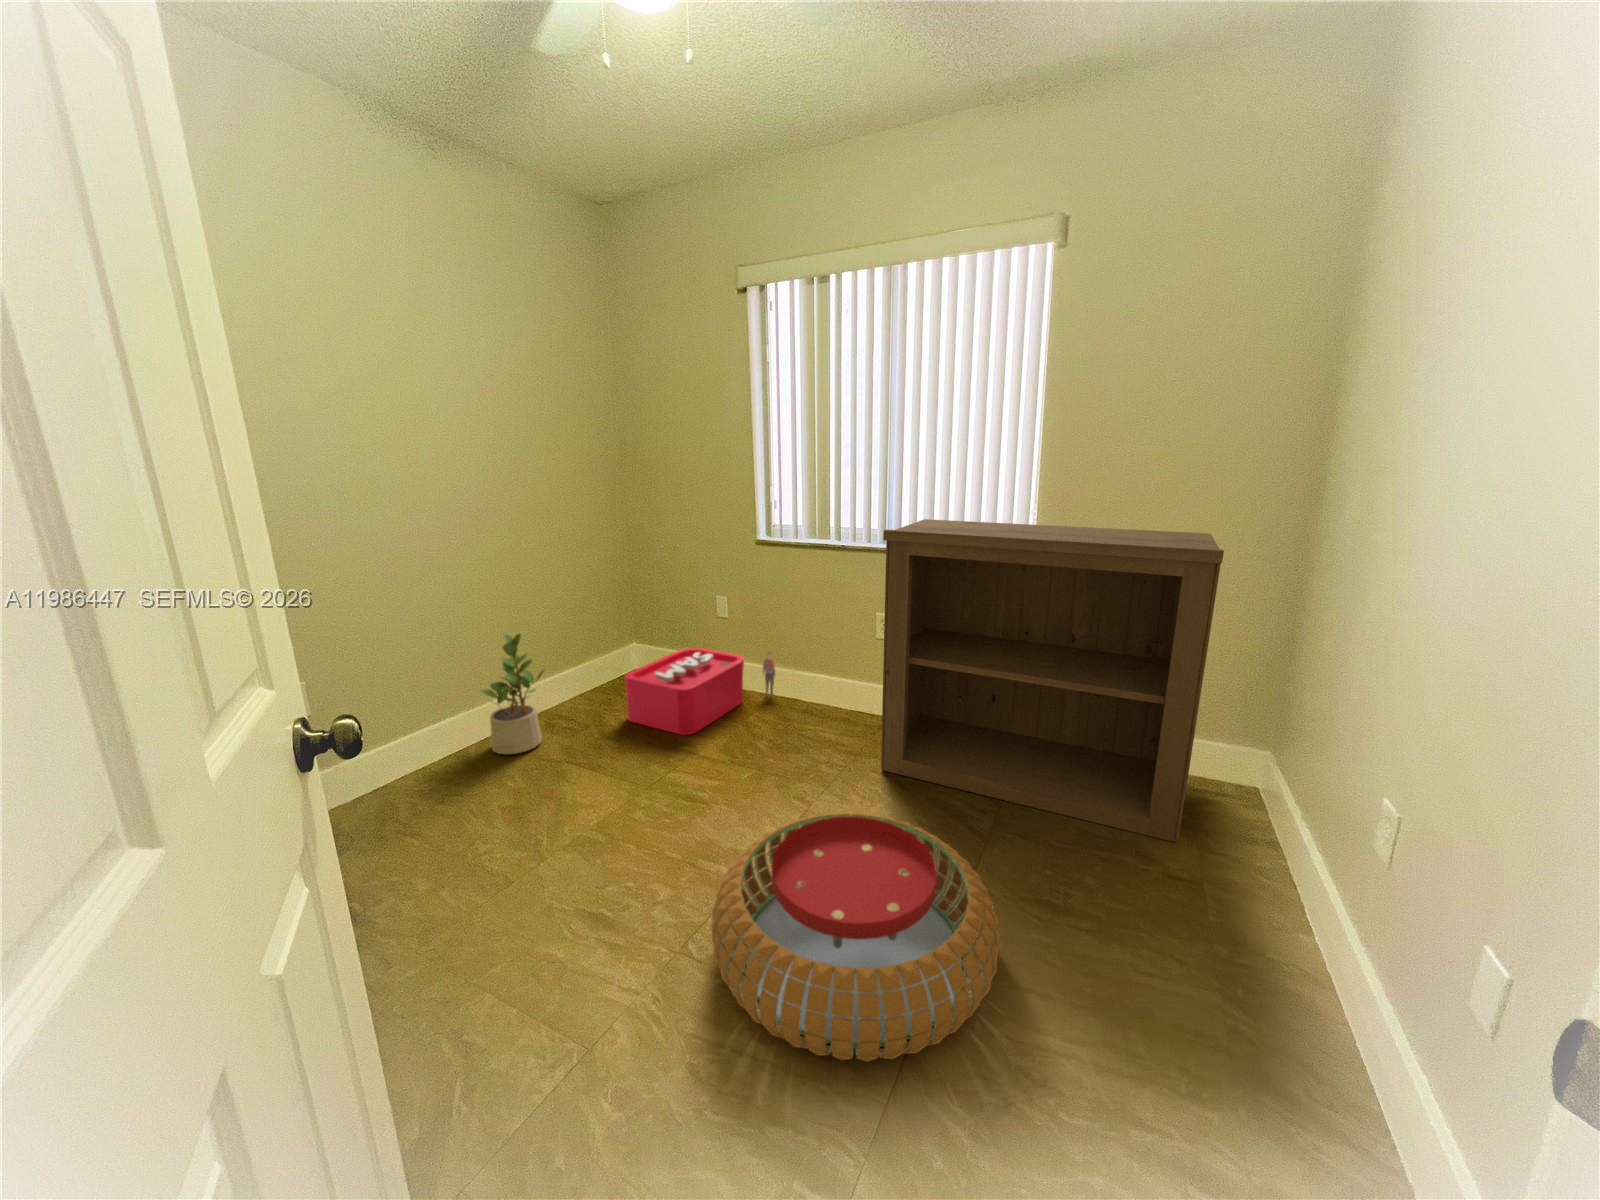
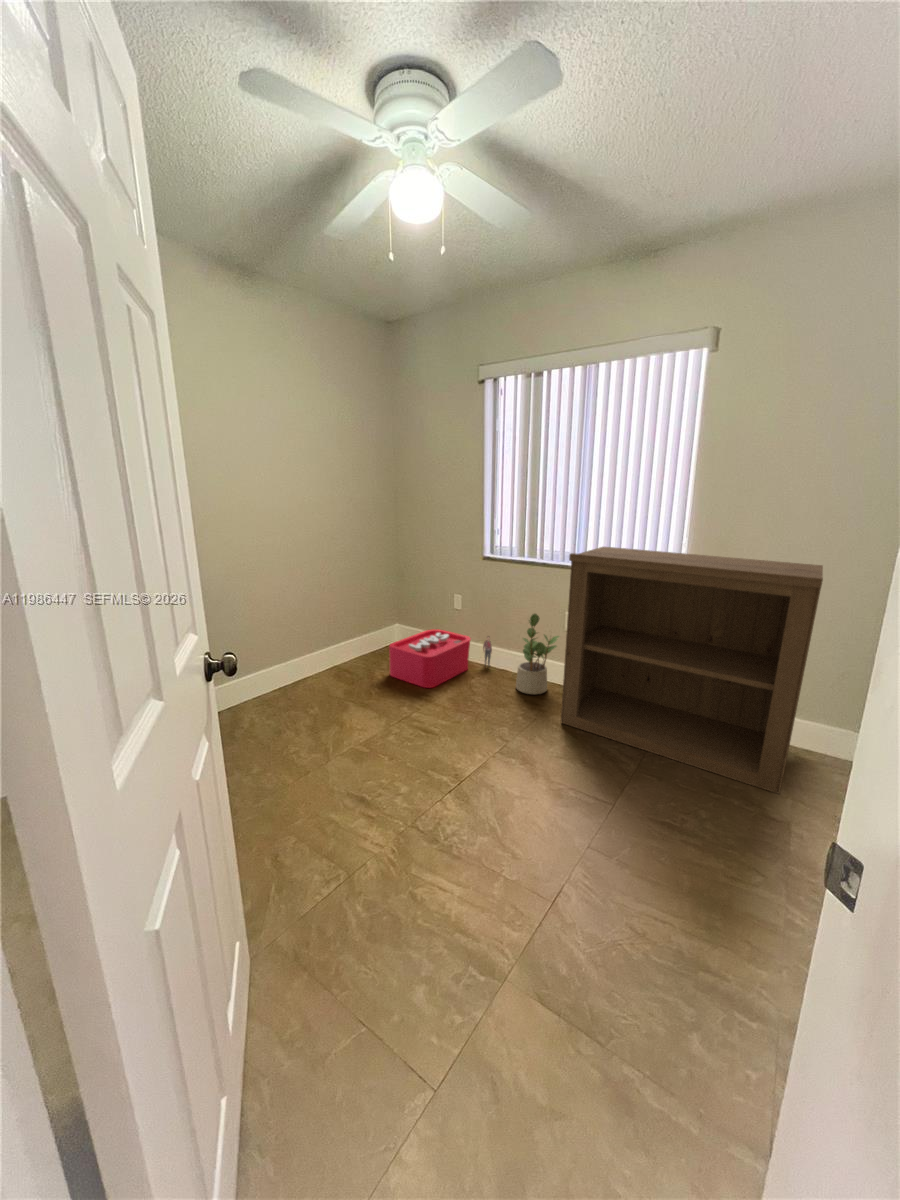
potted plant: present [481,634,543,754] -> present [516,614,559,694]
pouf: present [711,812,1000,1062] -> none [433,745,628,906]

